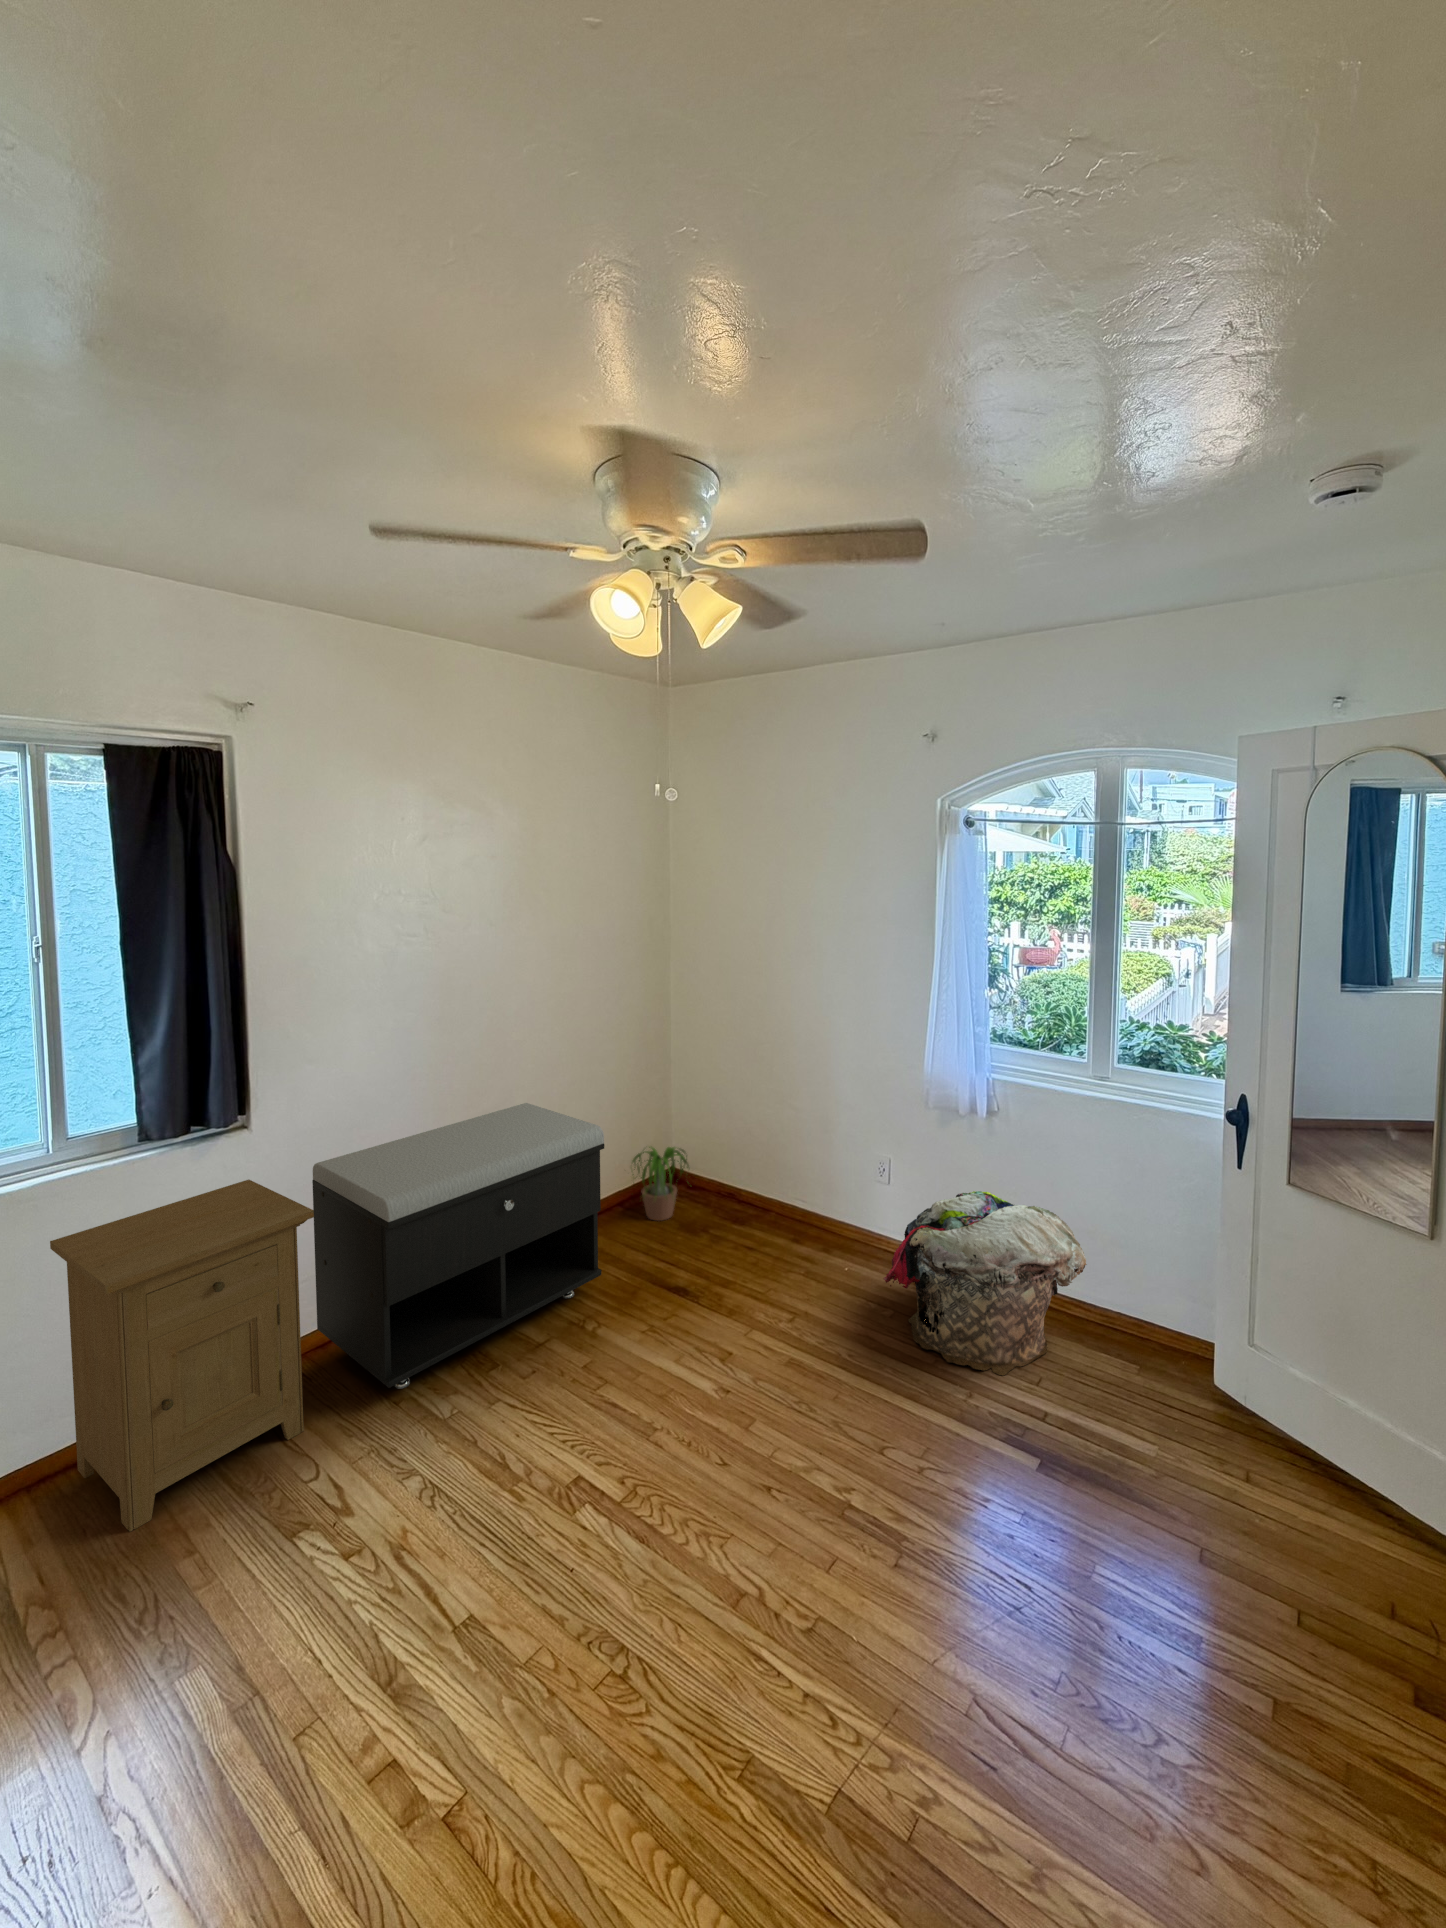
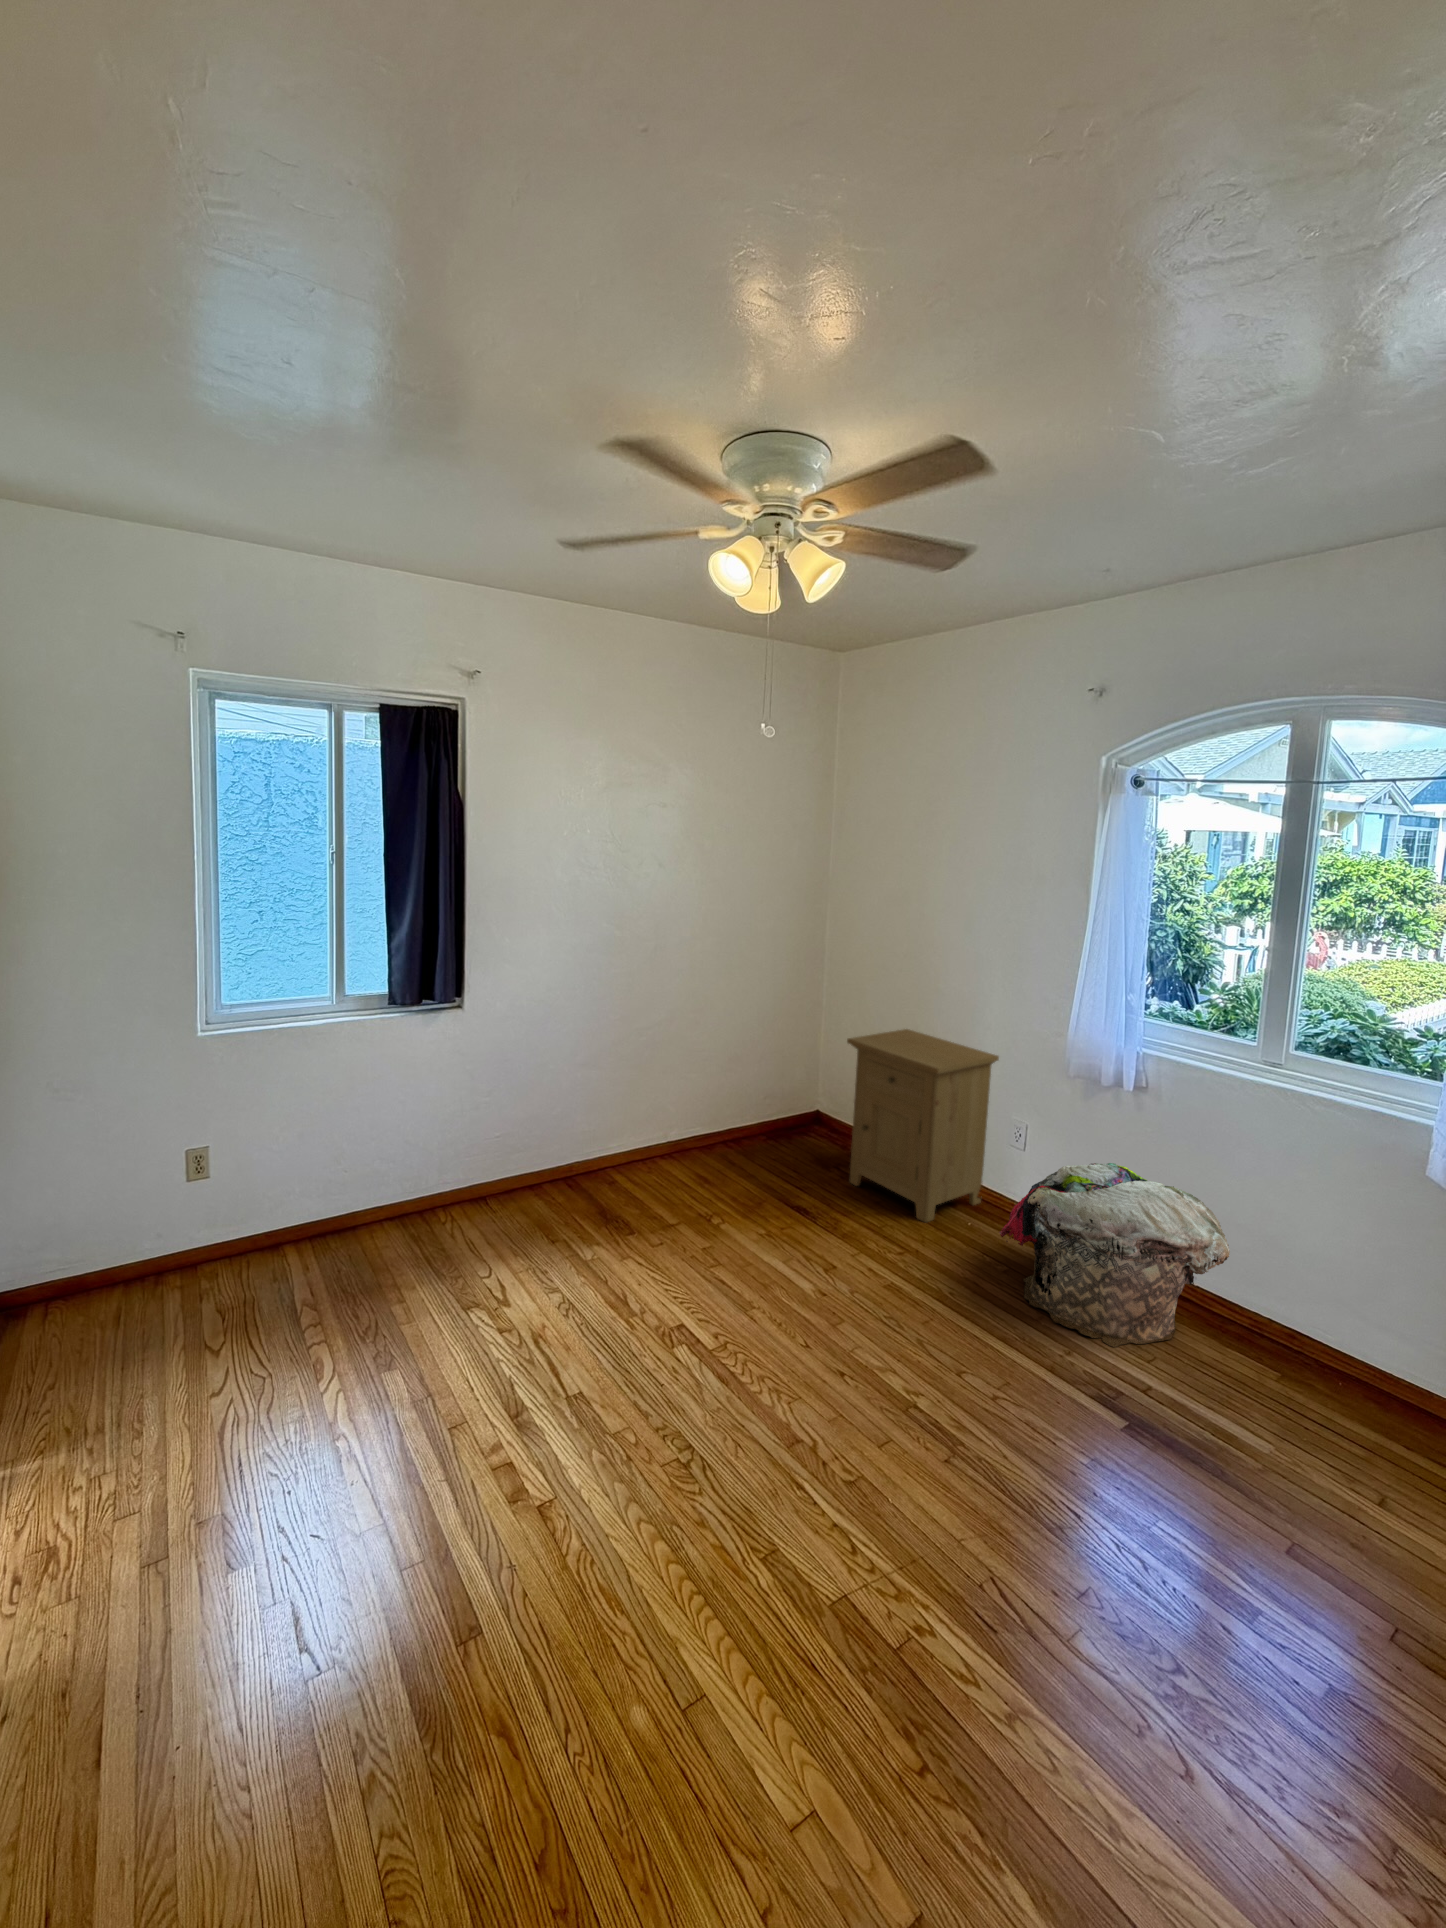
storage bench: present [312,1103,604,1389] -> none [503,1024,741,1234]
potted plant: present [633,1147,688,1221] -> none [769,1083,838,1153]
nightstand: present [50,1180,314,1532] -> present [847,1029,999,1222]

